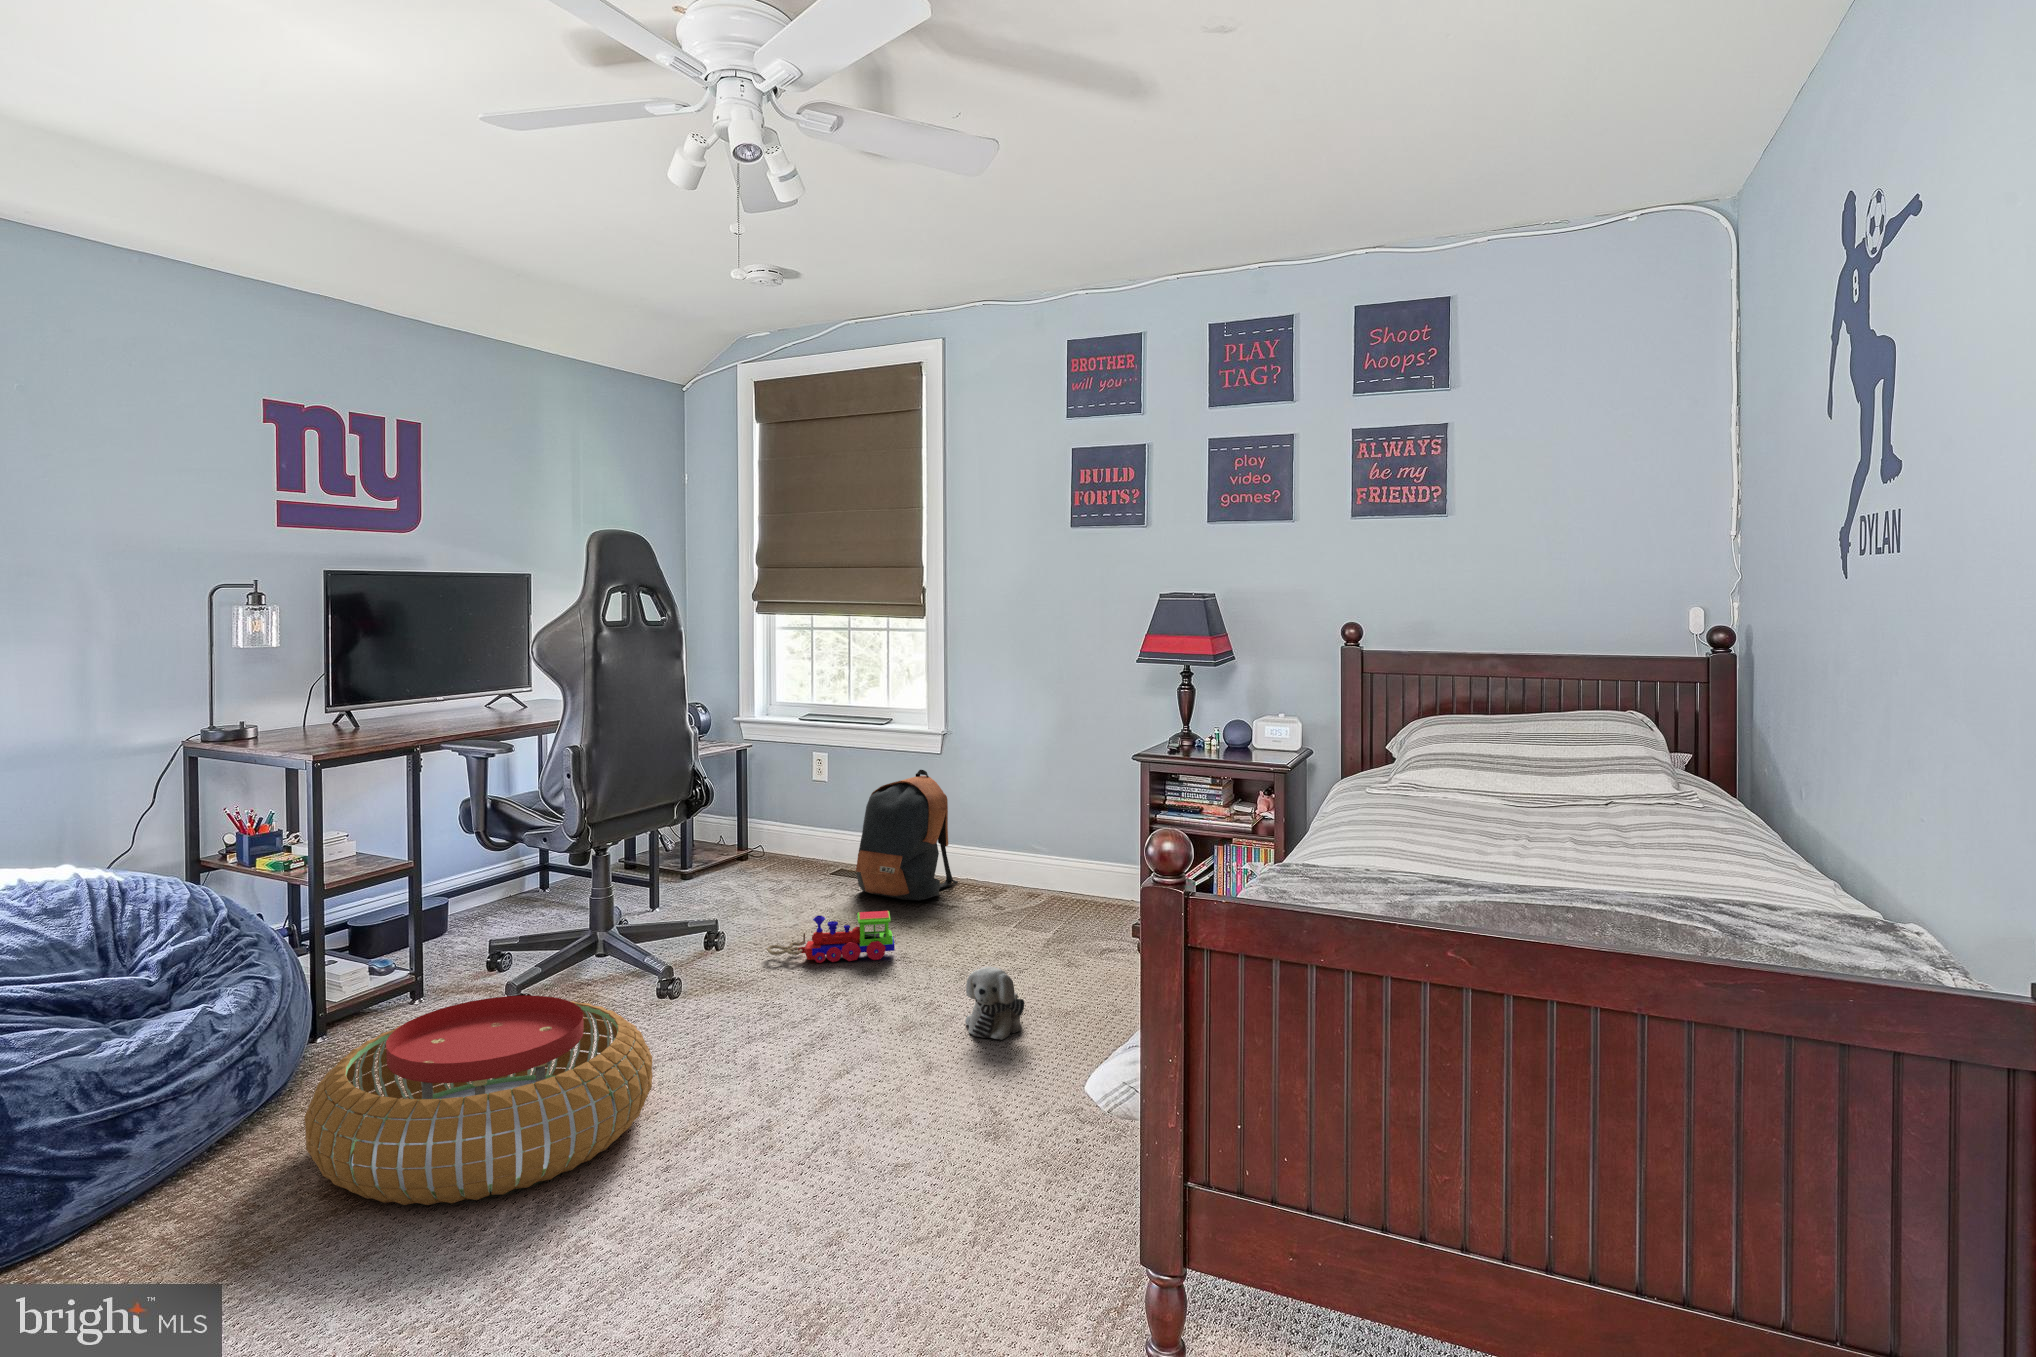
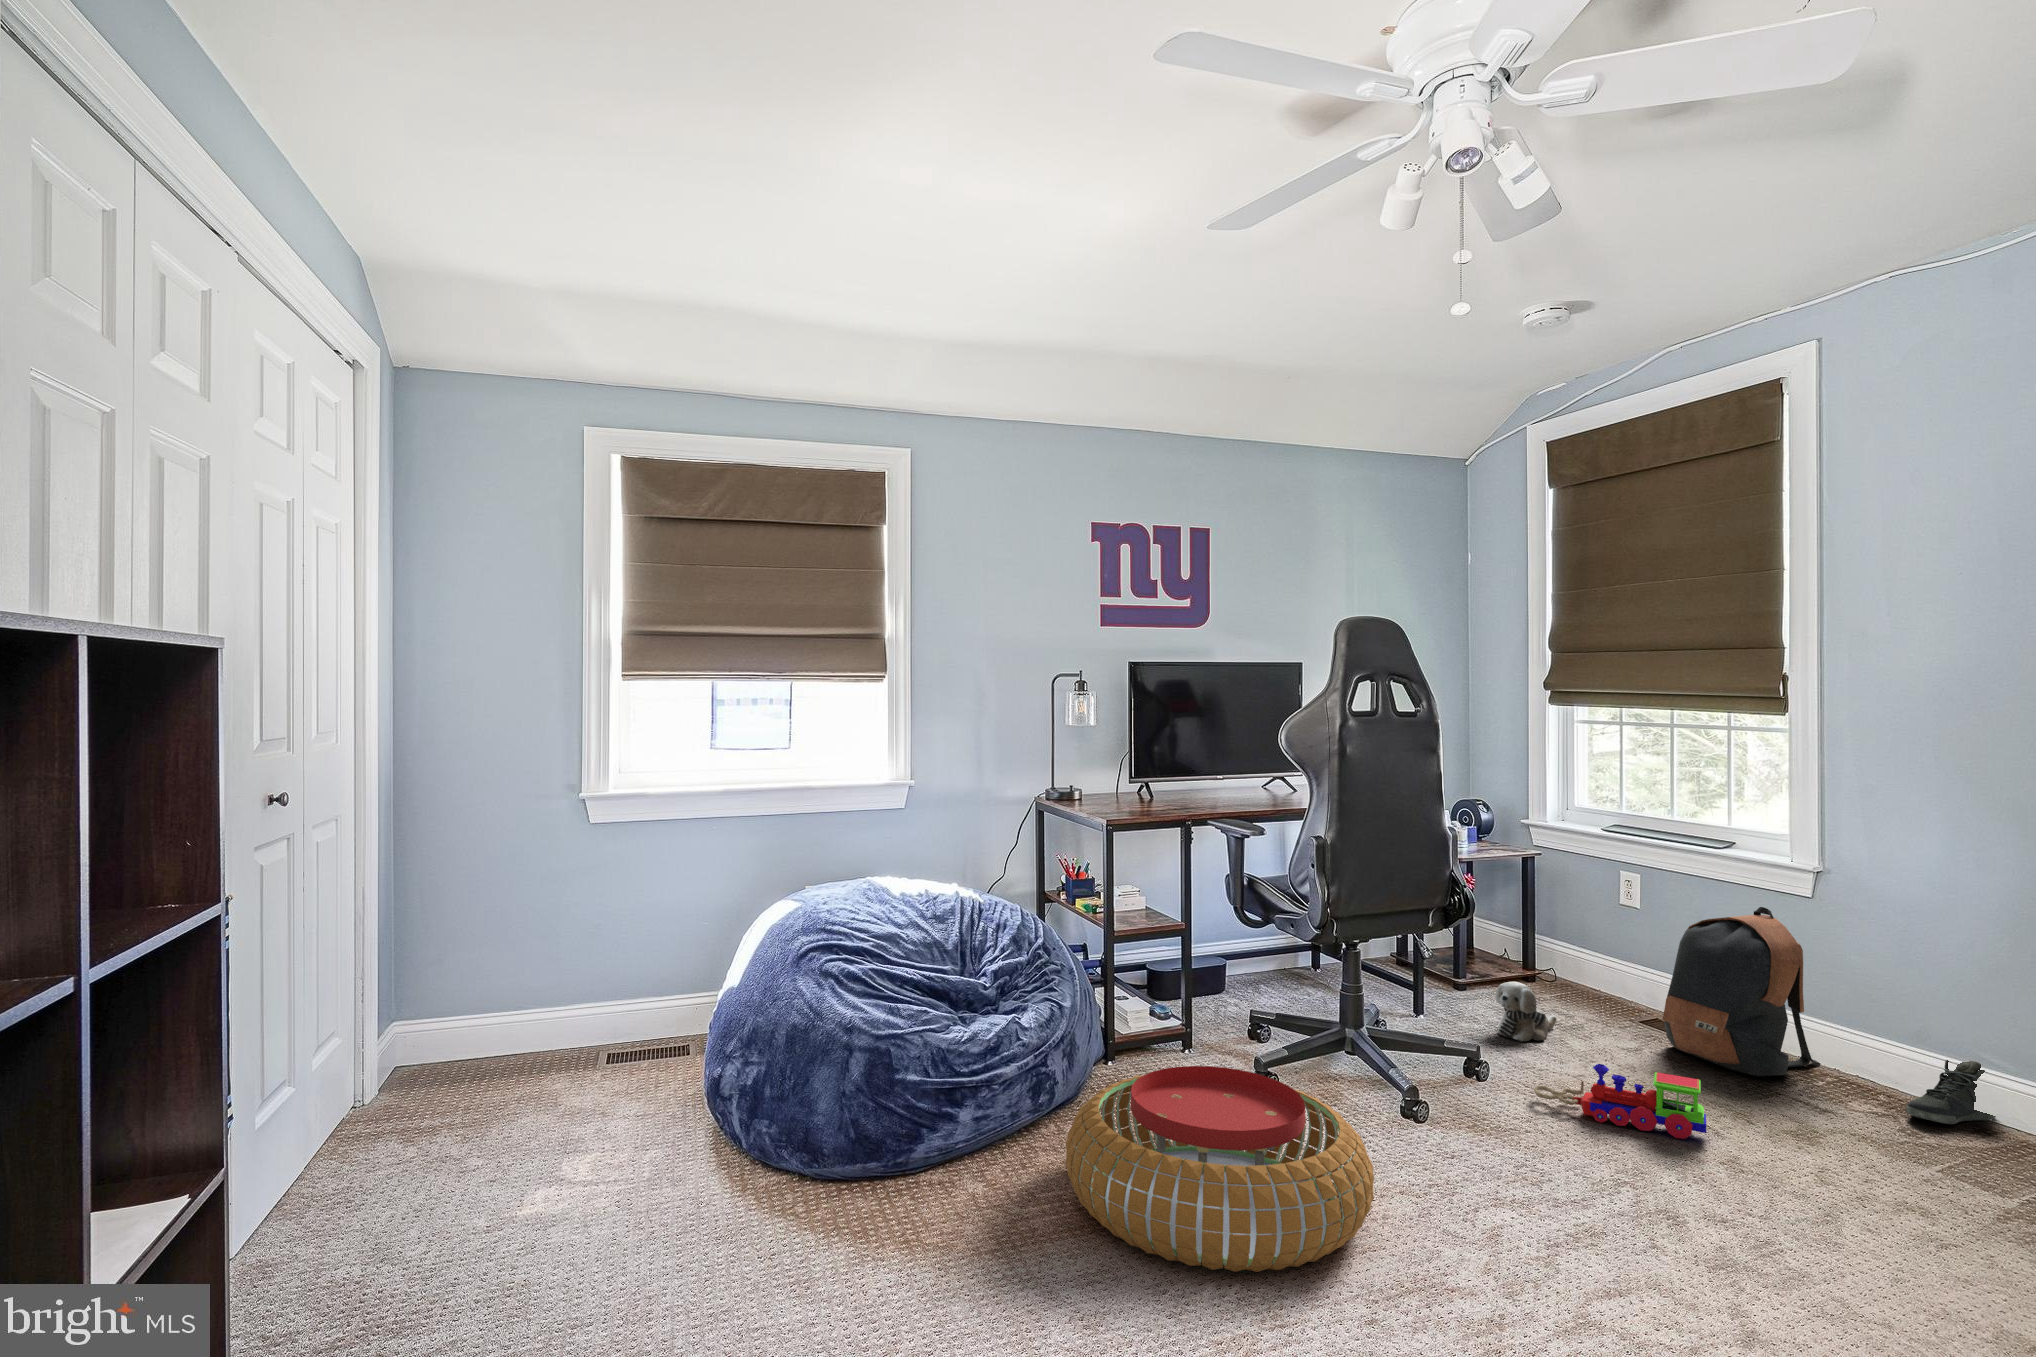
sneaker: none [1010,859,1057,906] -> present [1906,1060,1996,1124]
plush toy: present [966,967,1025,1040] -> present [1495,982,1556,1041]

